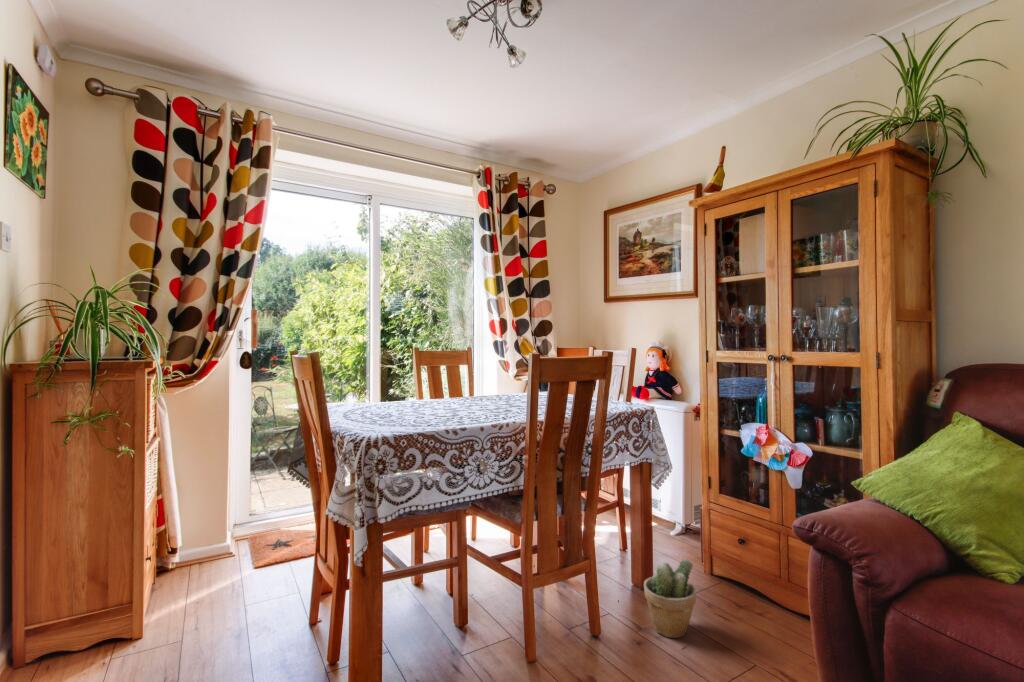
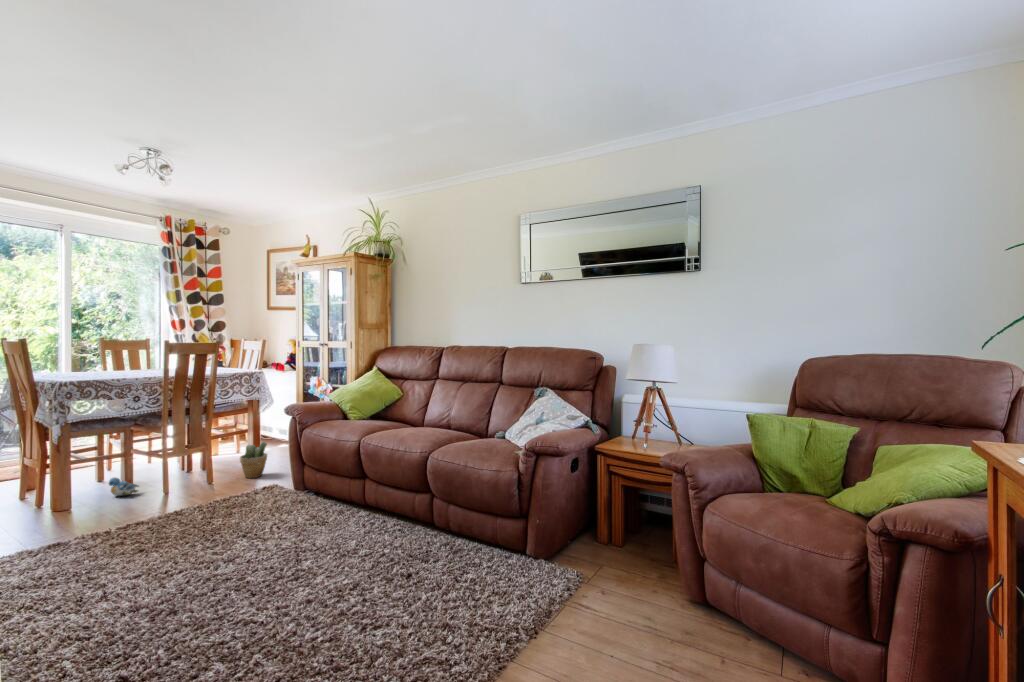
plush toy: none [438,615,486,657] -> present [109,478,139,496]

